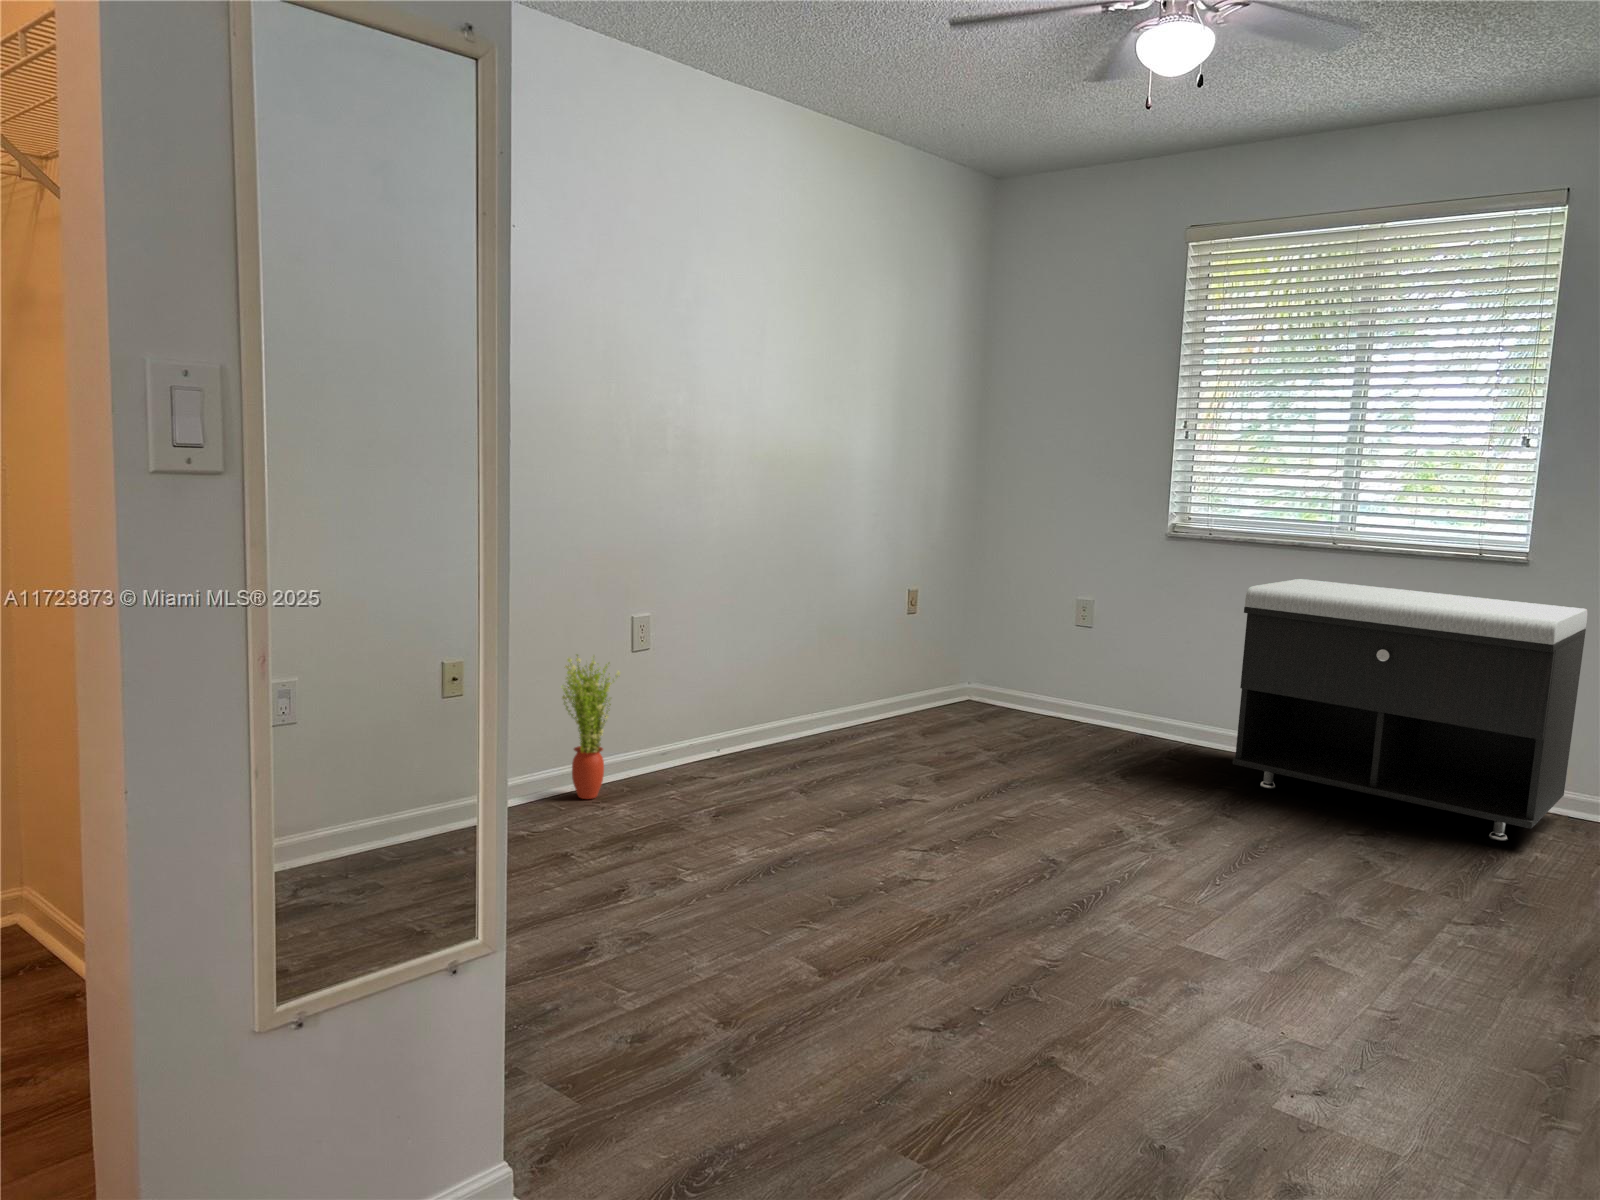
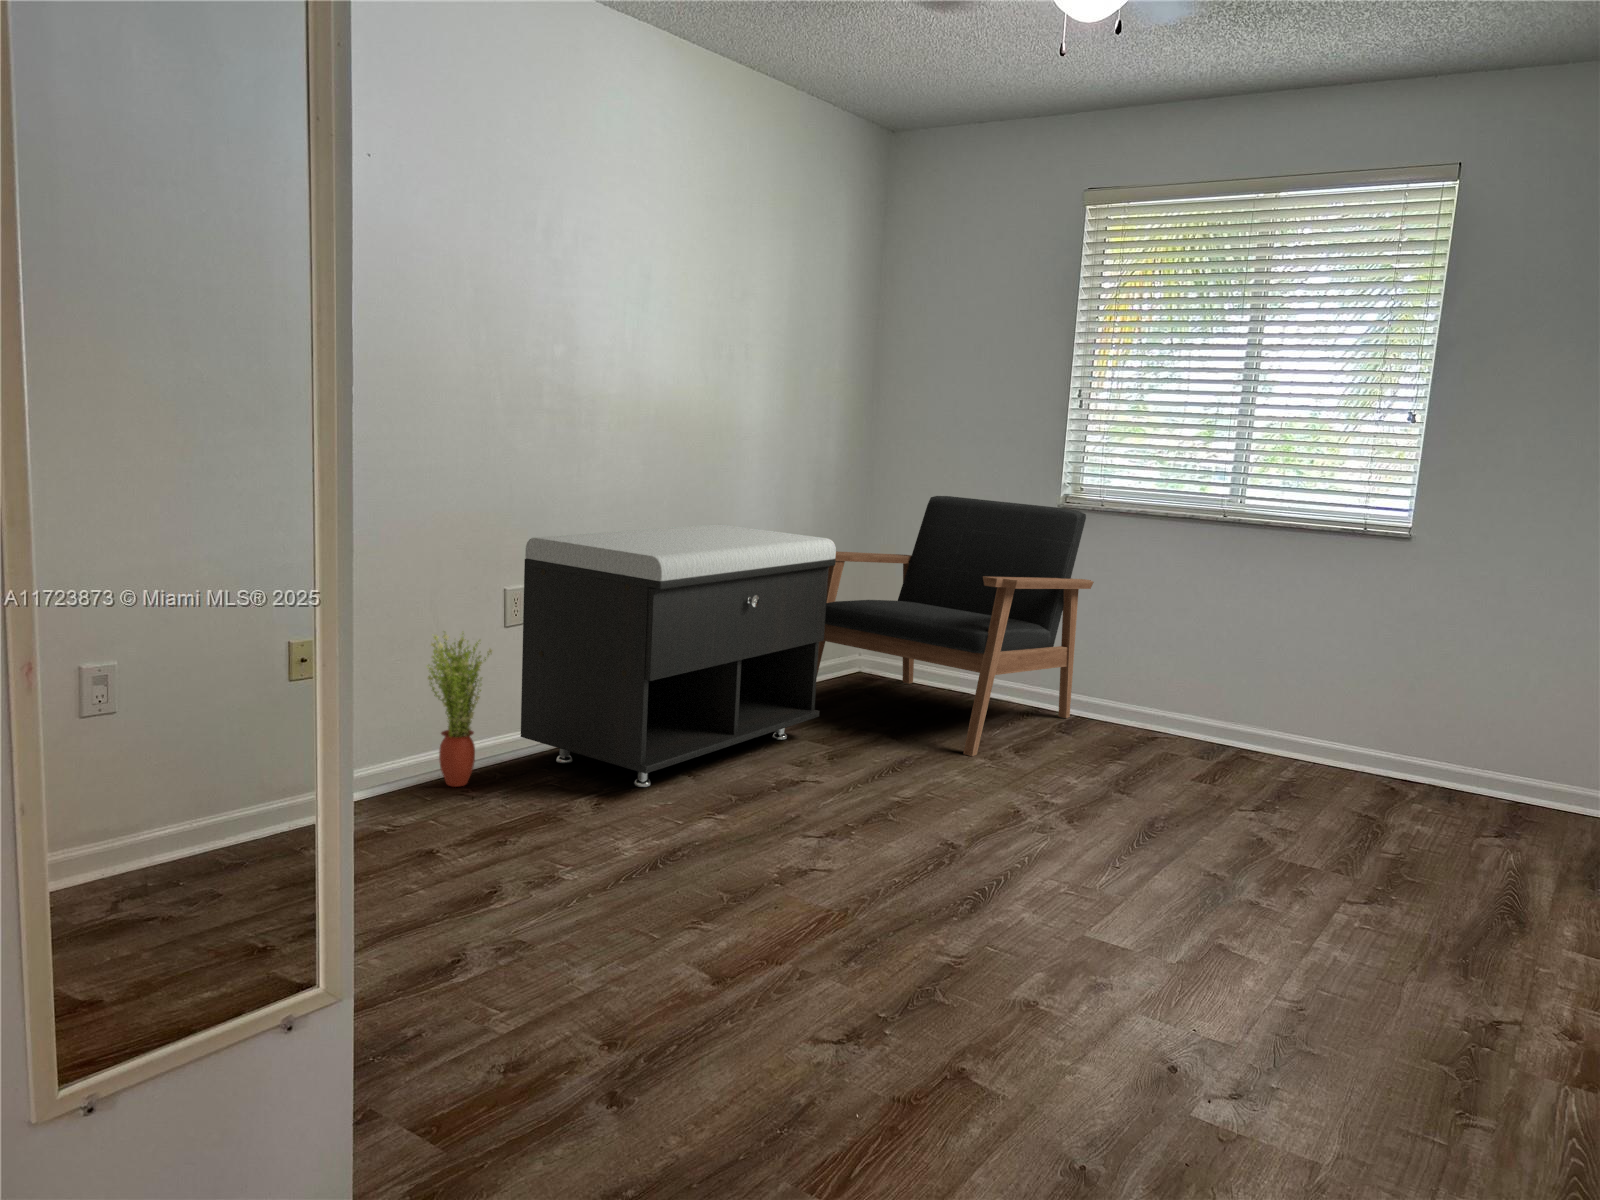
armchair: none [906,528,1202,780] -> present [817,496,1094,756]
storage bench: present [1232,579,1587,841] -> present [521,524,836,787]

